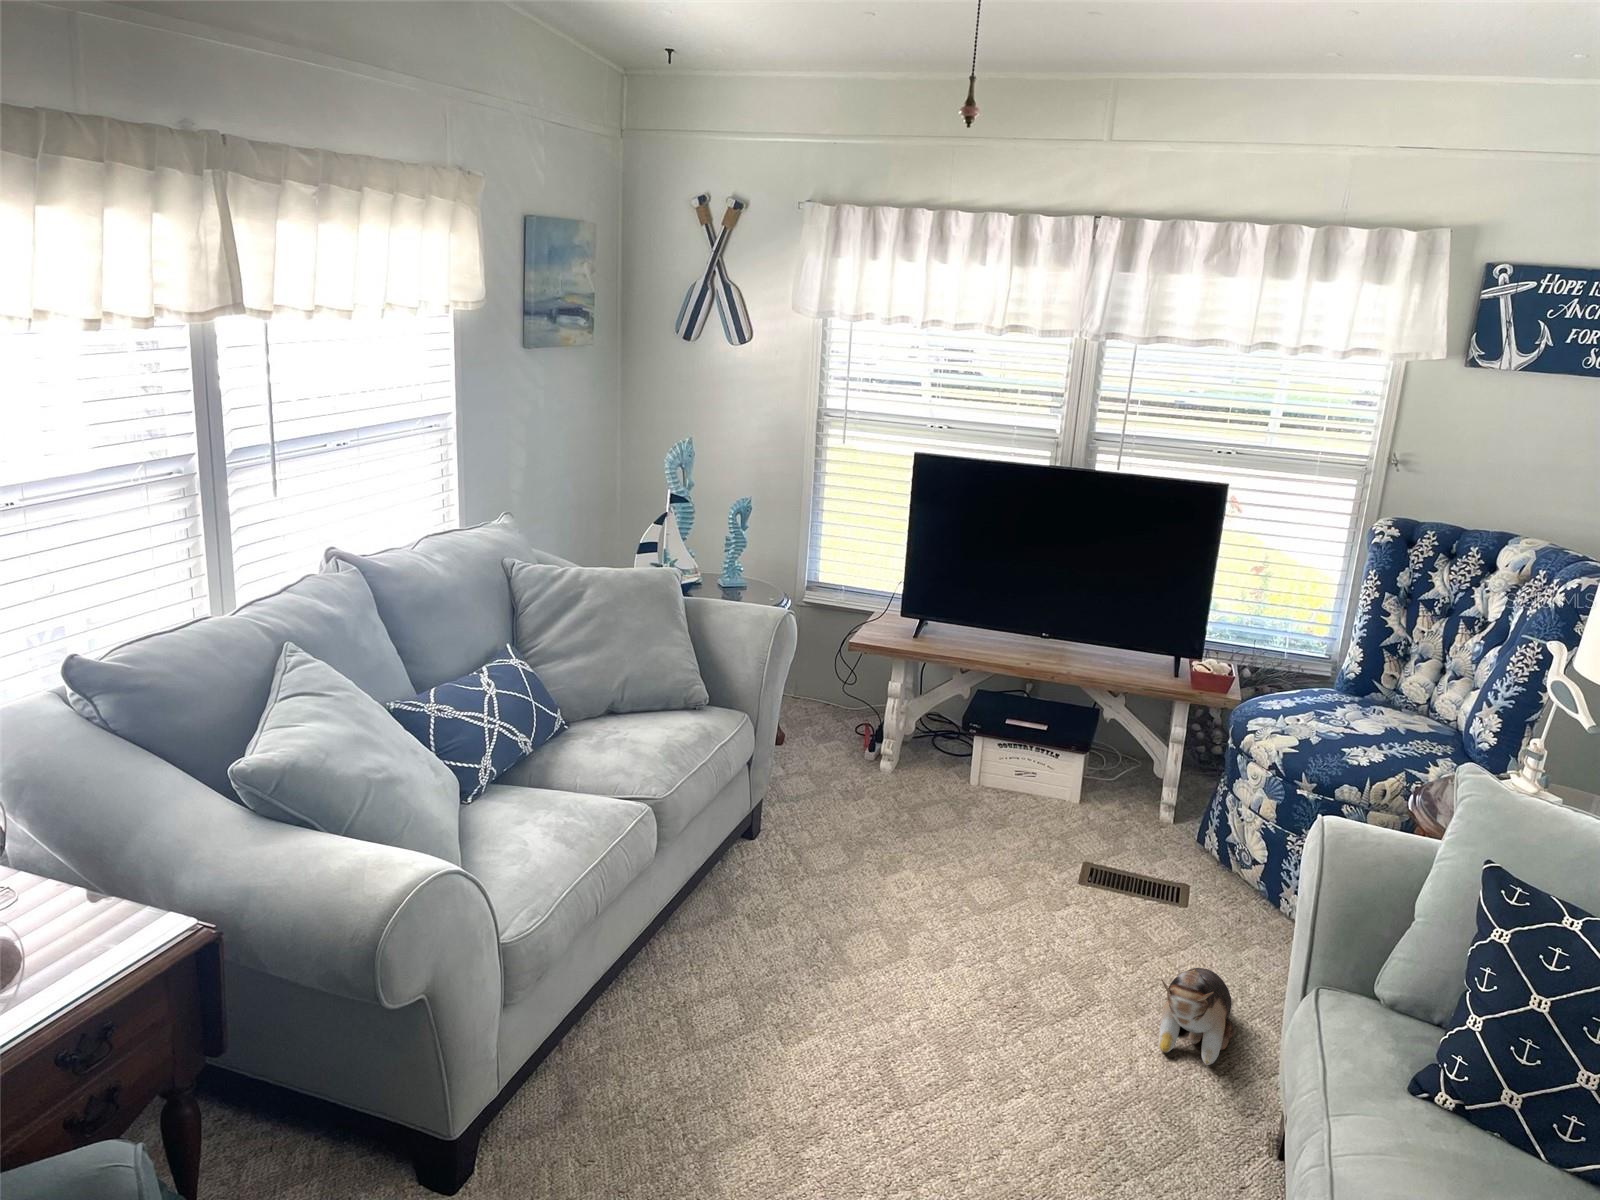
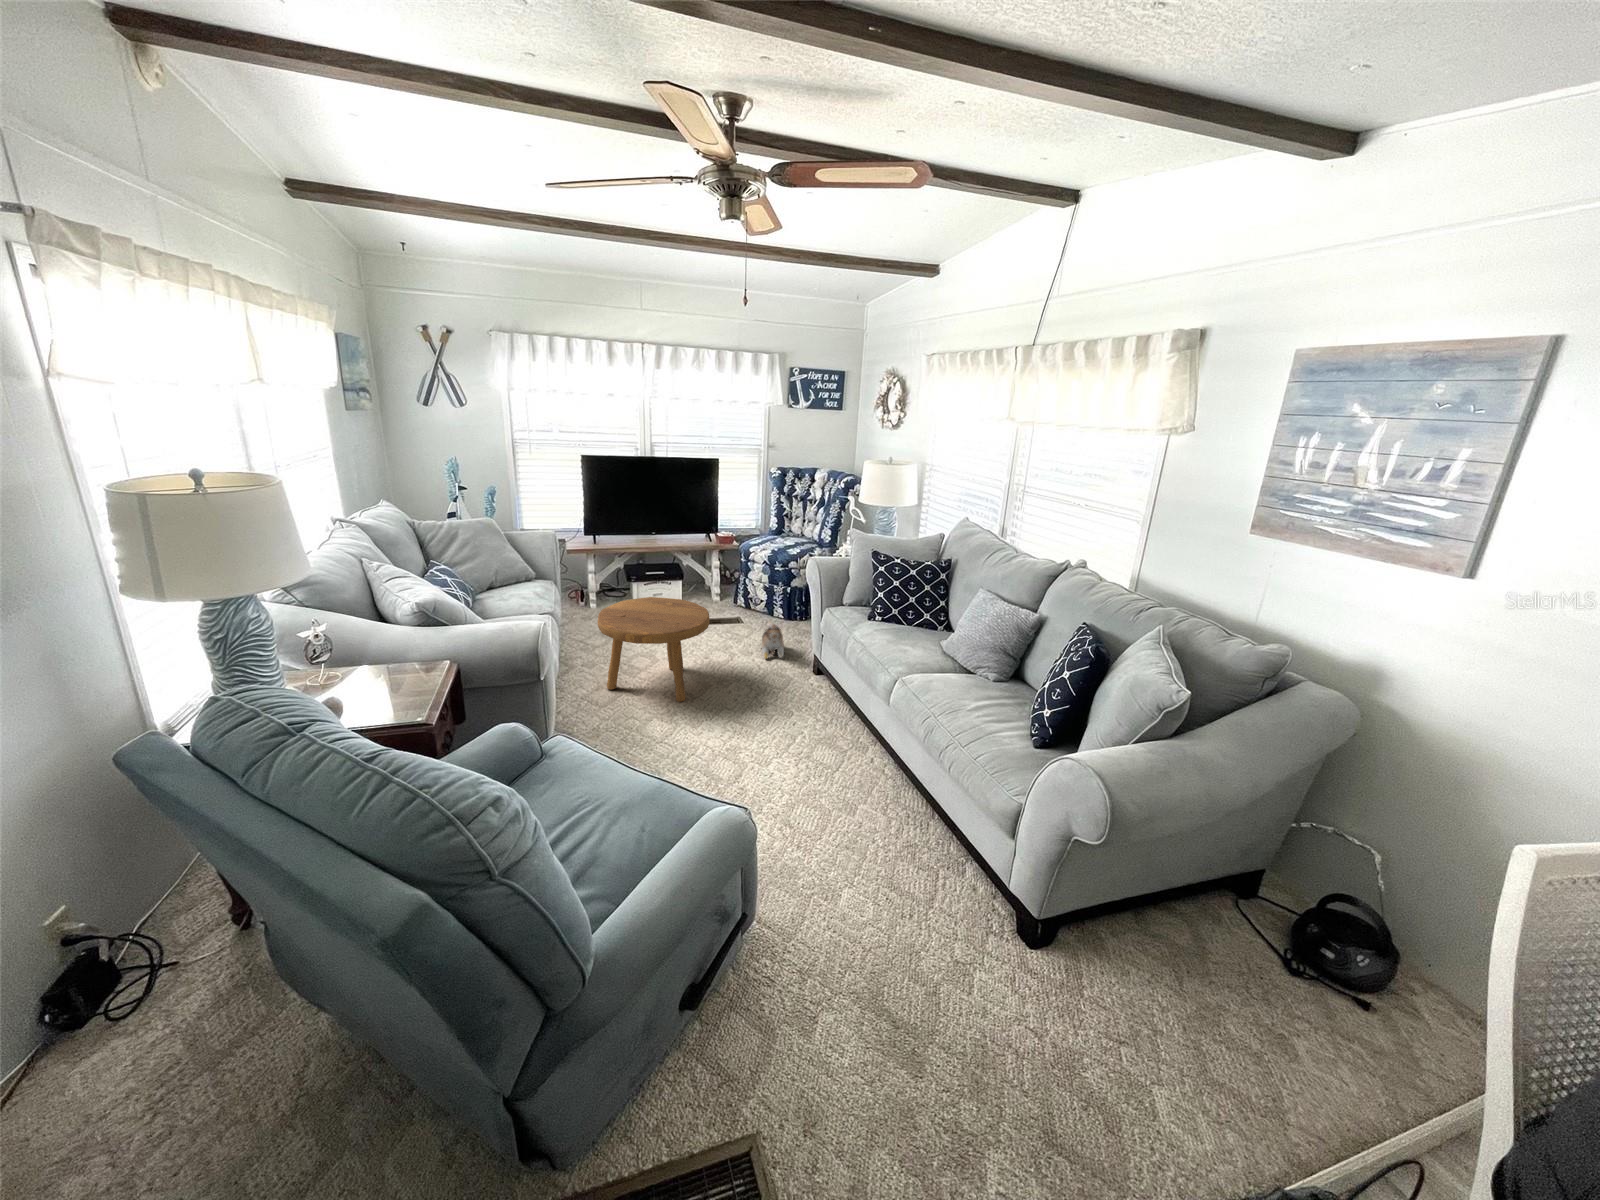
footstool: none [727,810,995,1110] -> present [598,597,709,702]

